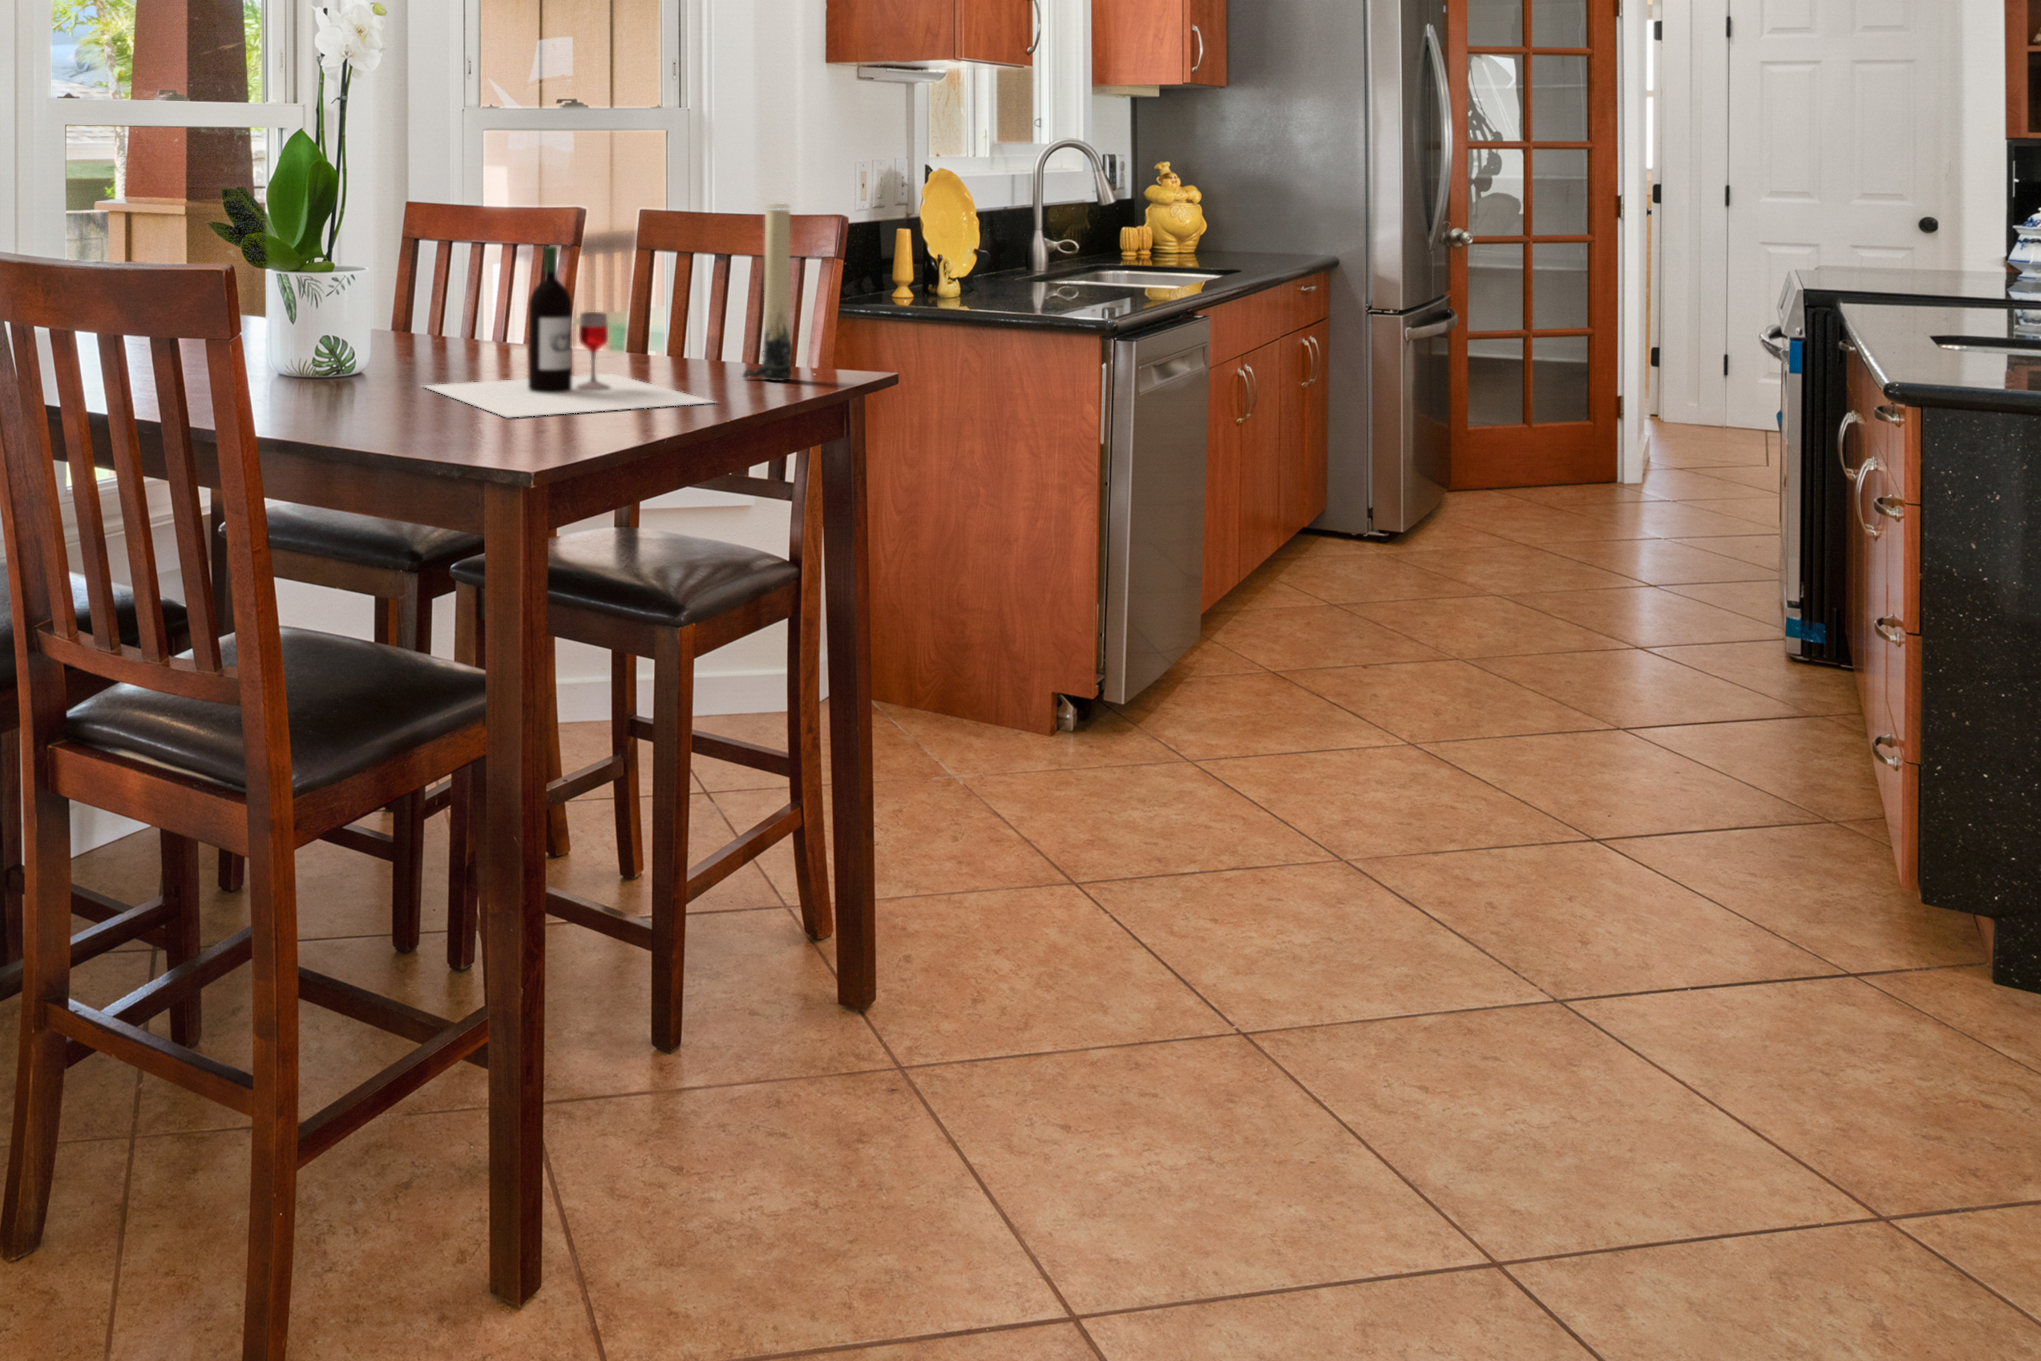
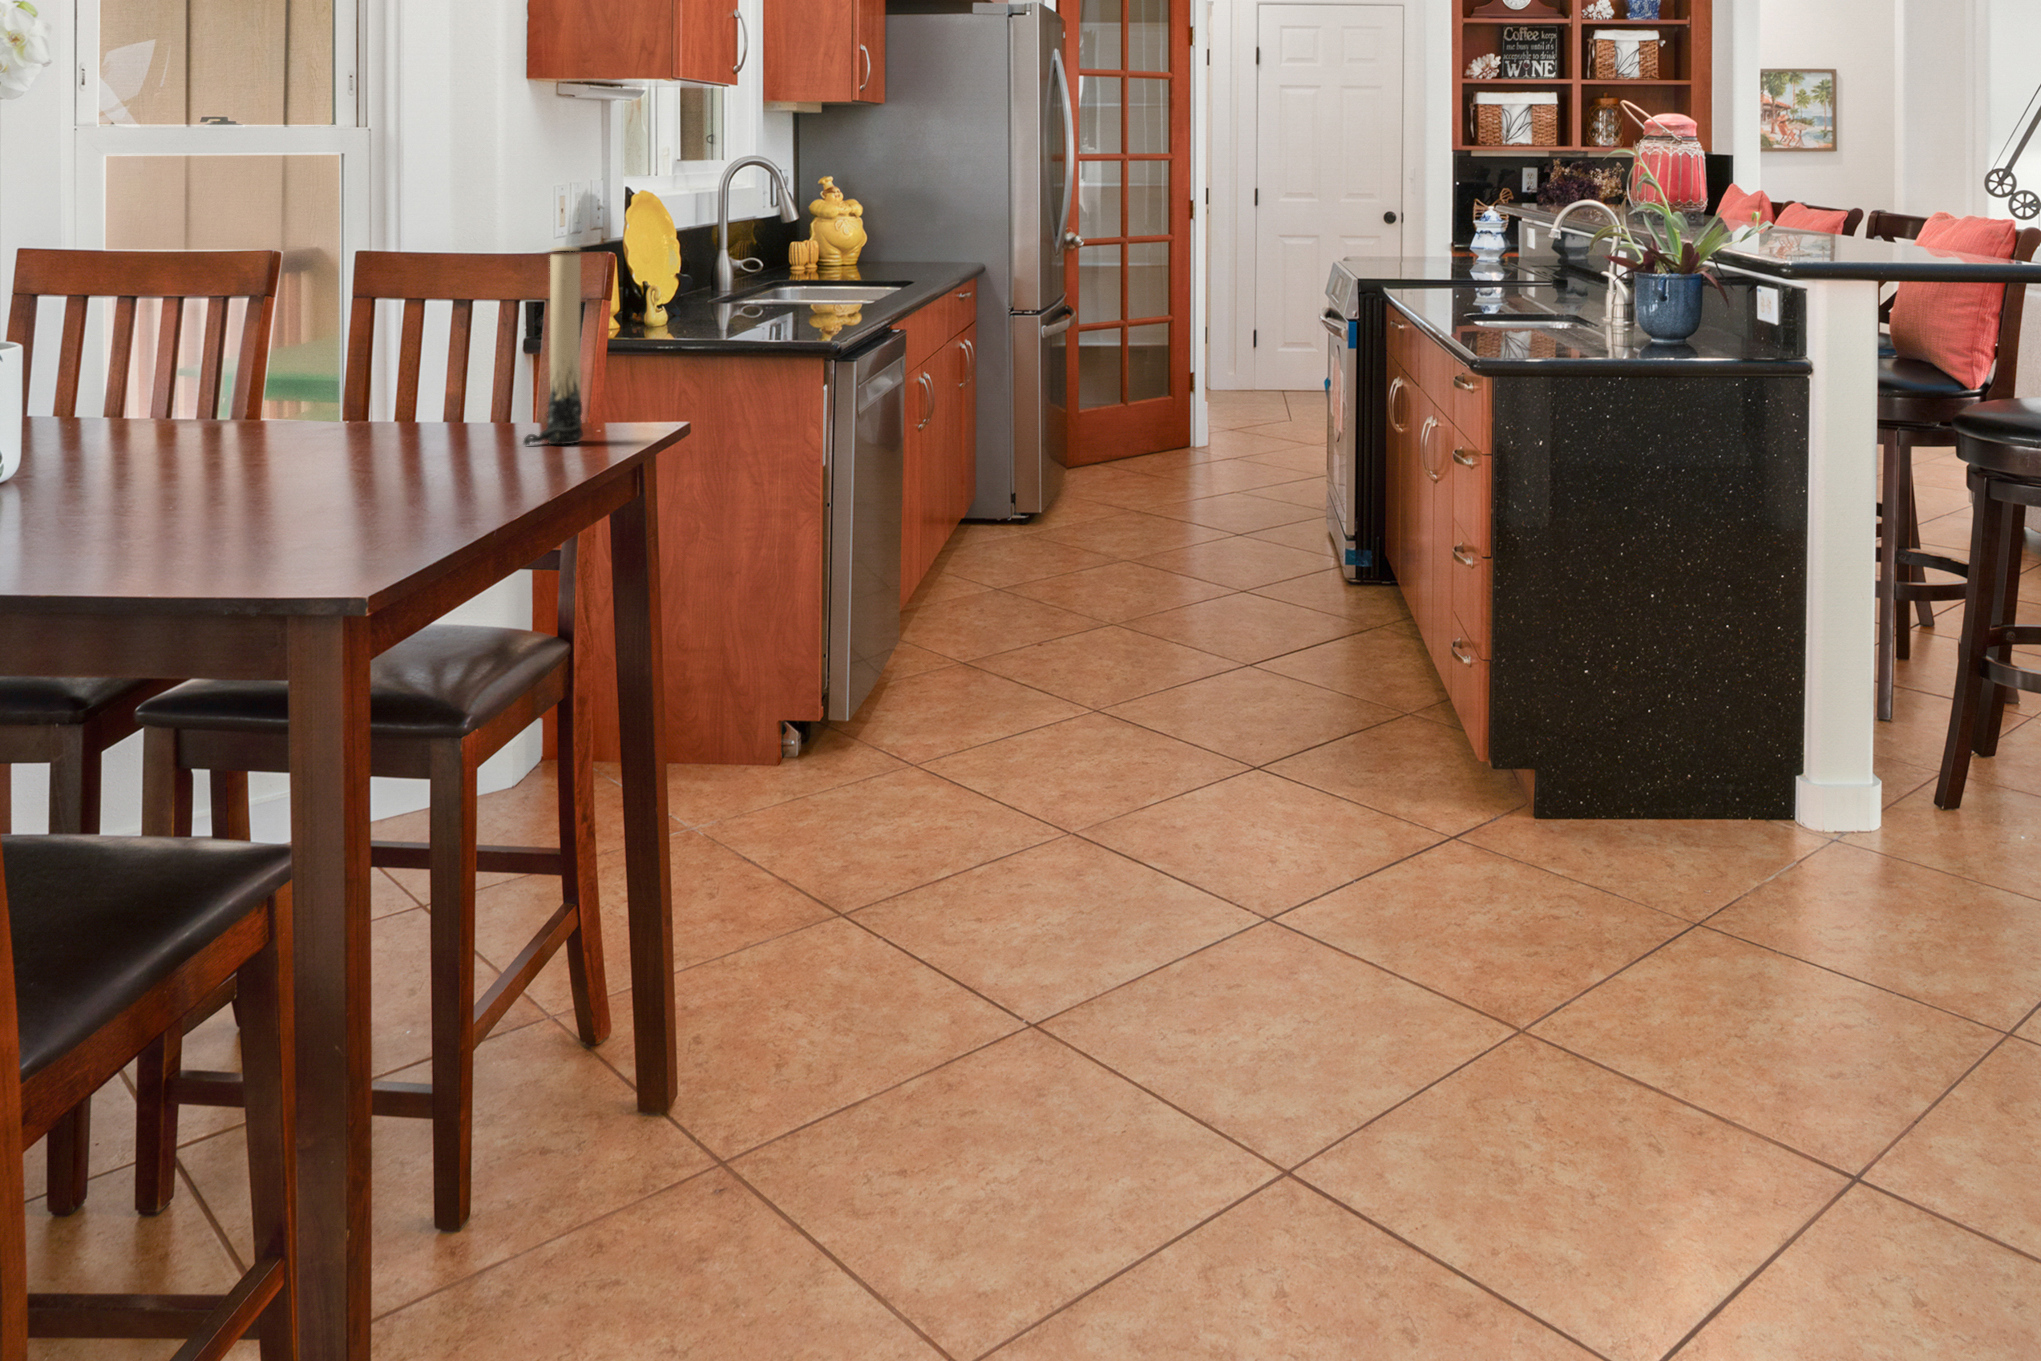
wine bottle: present [425,246,712,417] -> none [99,309,521,528]

